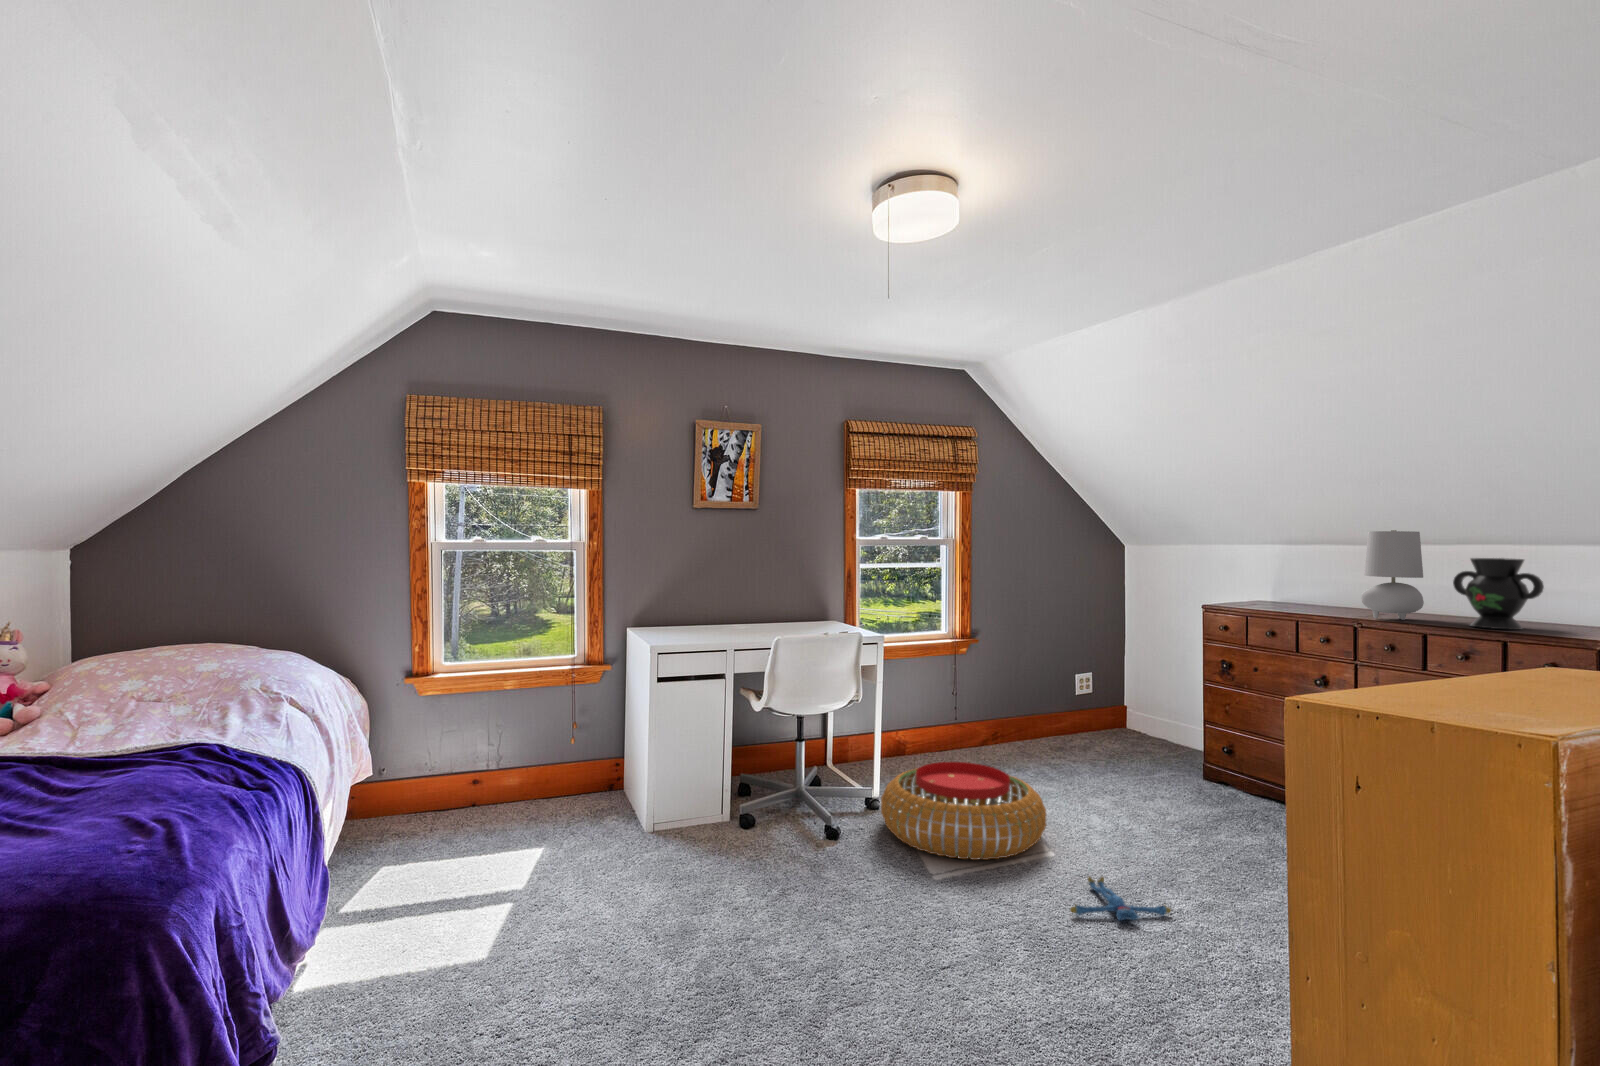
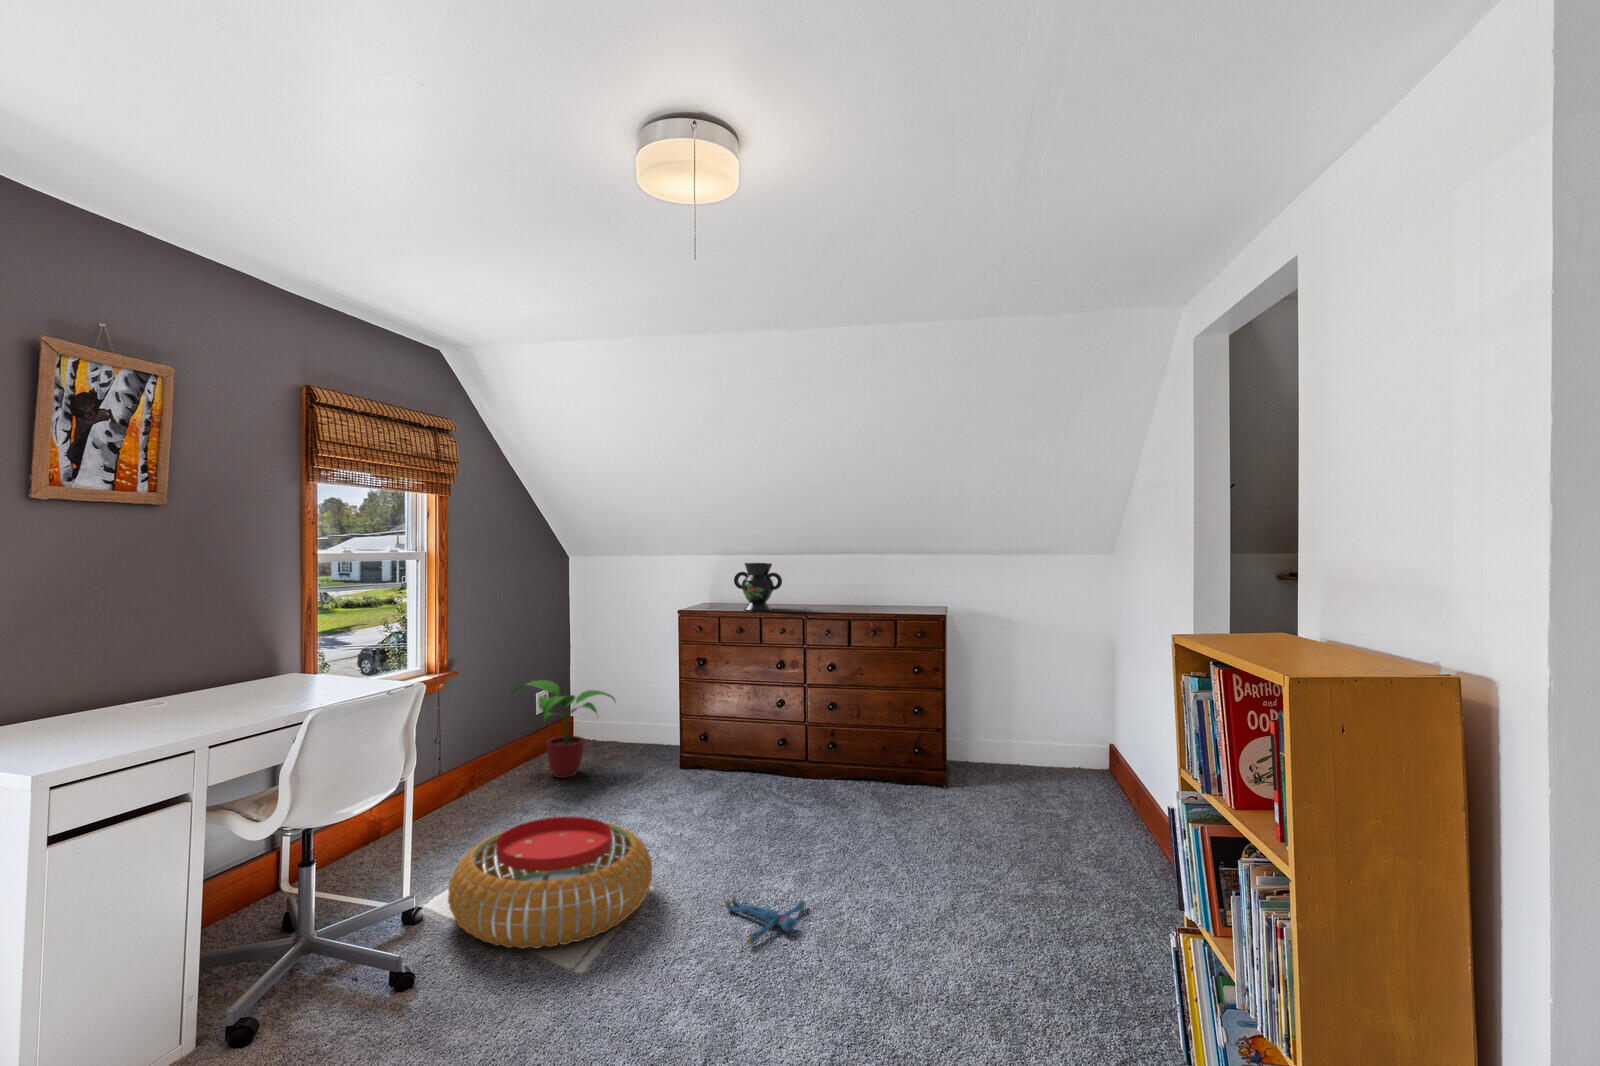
table lamp: present [1361,530,1424,620] -> none [807,547,843,614]
decorative vase: present [1453,558,1544,629] -> present [734,563,782,610]
potted plant: none [1044,662,1139,757] -> present [512,680,615,778]

